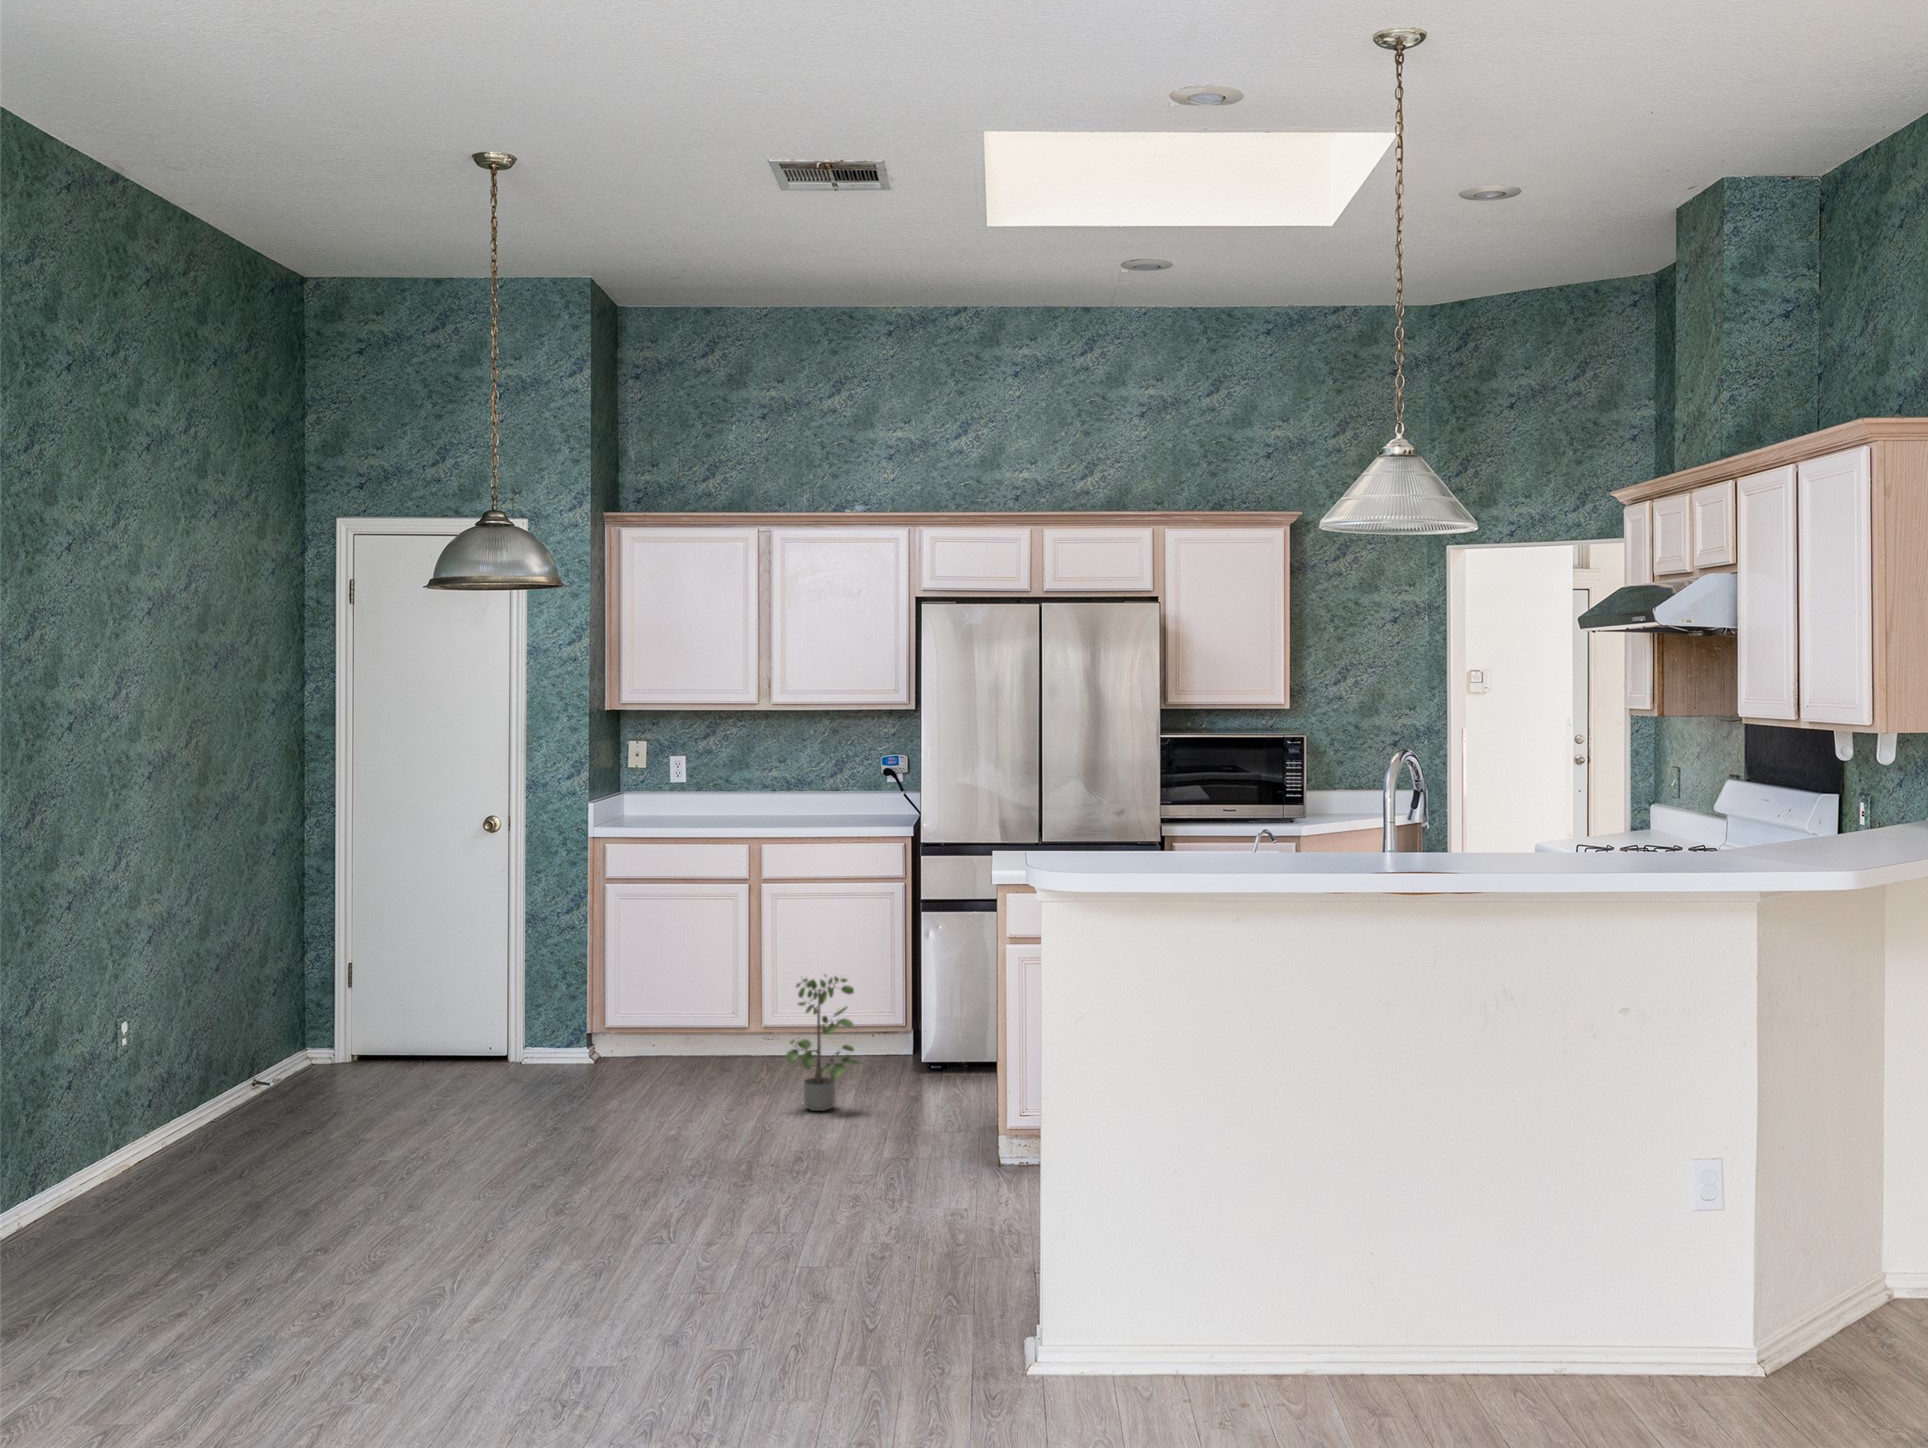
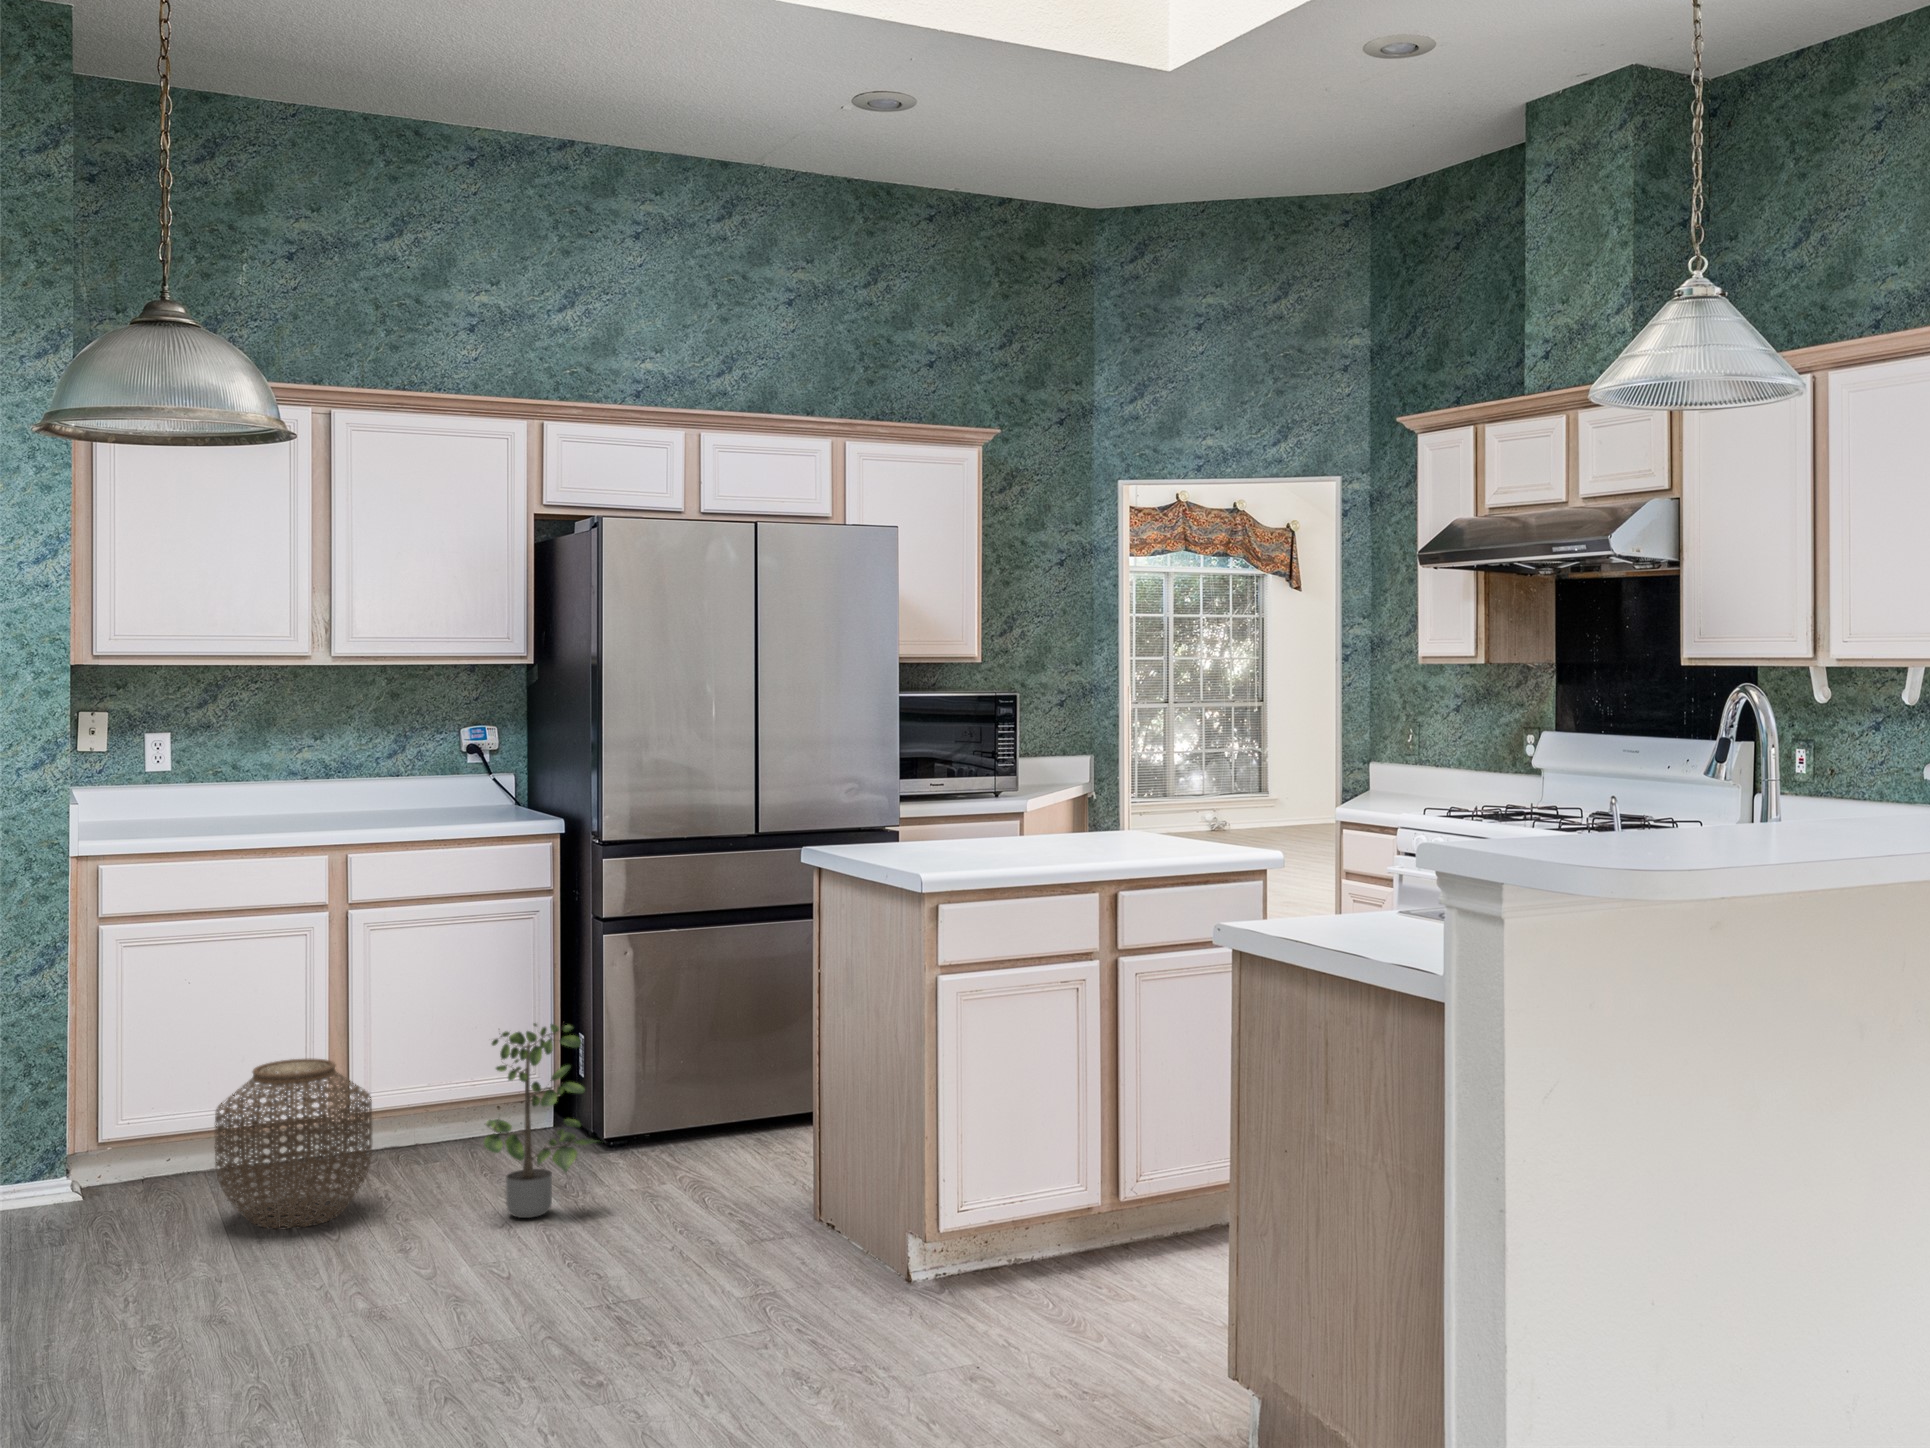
woven basket: none [638,984,738,1097] -> present [215,1059,372,1228]

